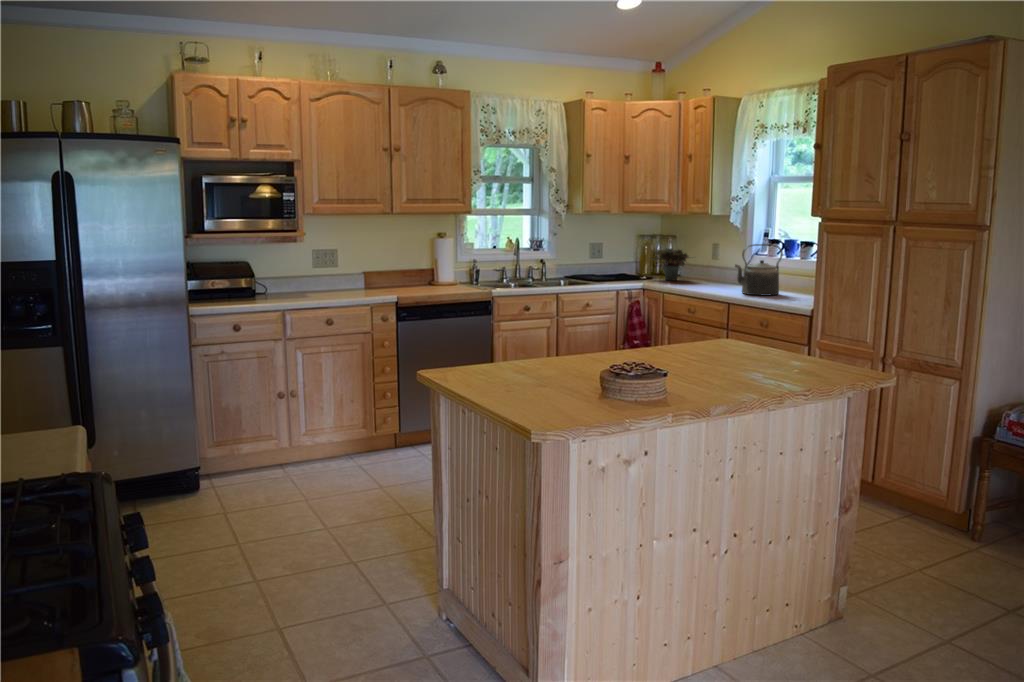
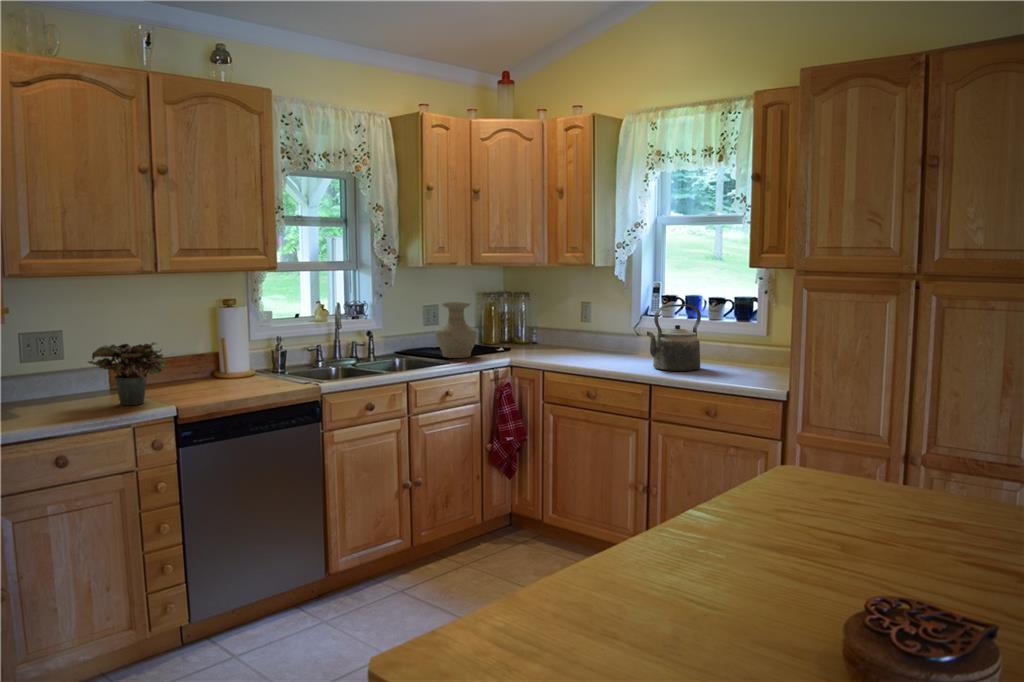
vase: none [590,240,622,282] -> present [436,302,477,358]
potted plant: present [651,249,689,281] -> present [88,343,171,405]

